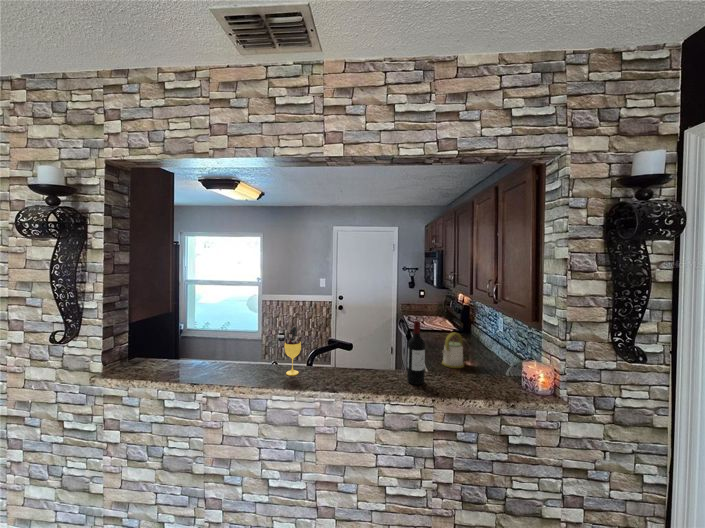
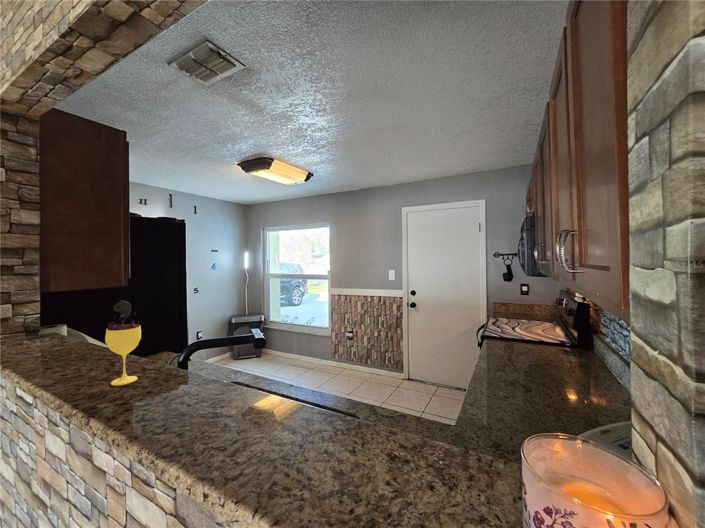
wine bottle: present [407,321,425,385] -> none [252,290,299,464]
kettle: present [442,333,464,368] -> none [494,342,549,416]

